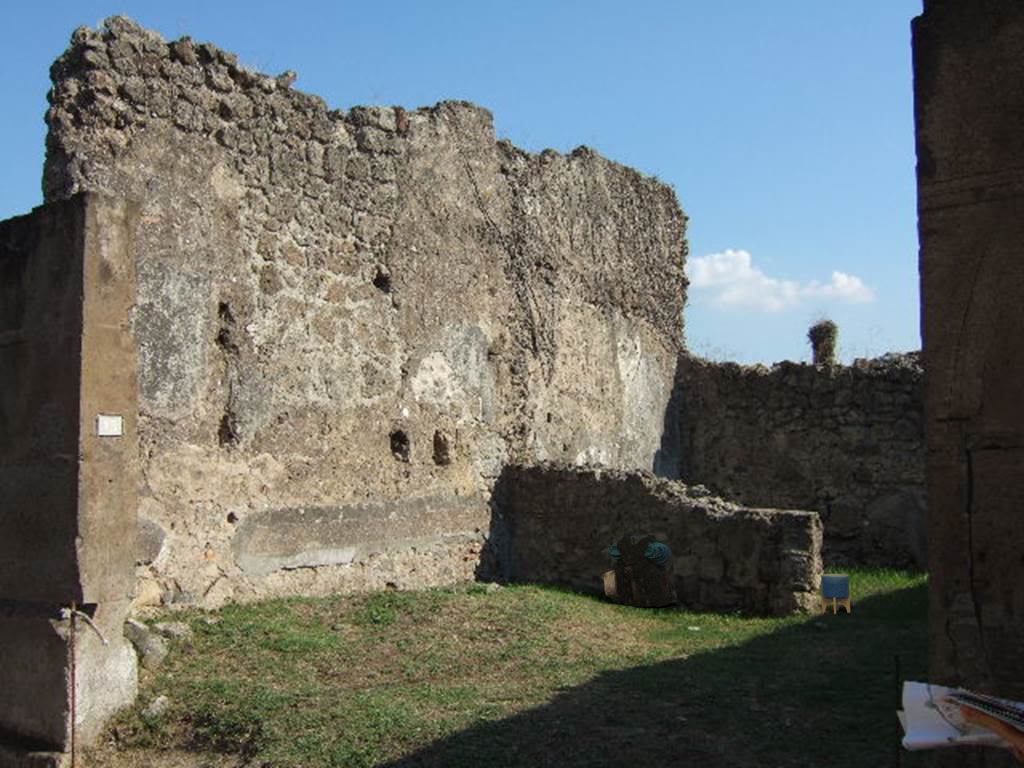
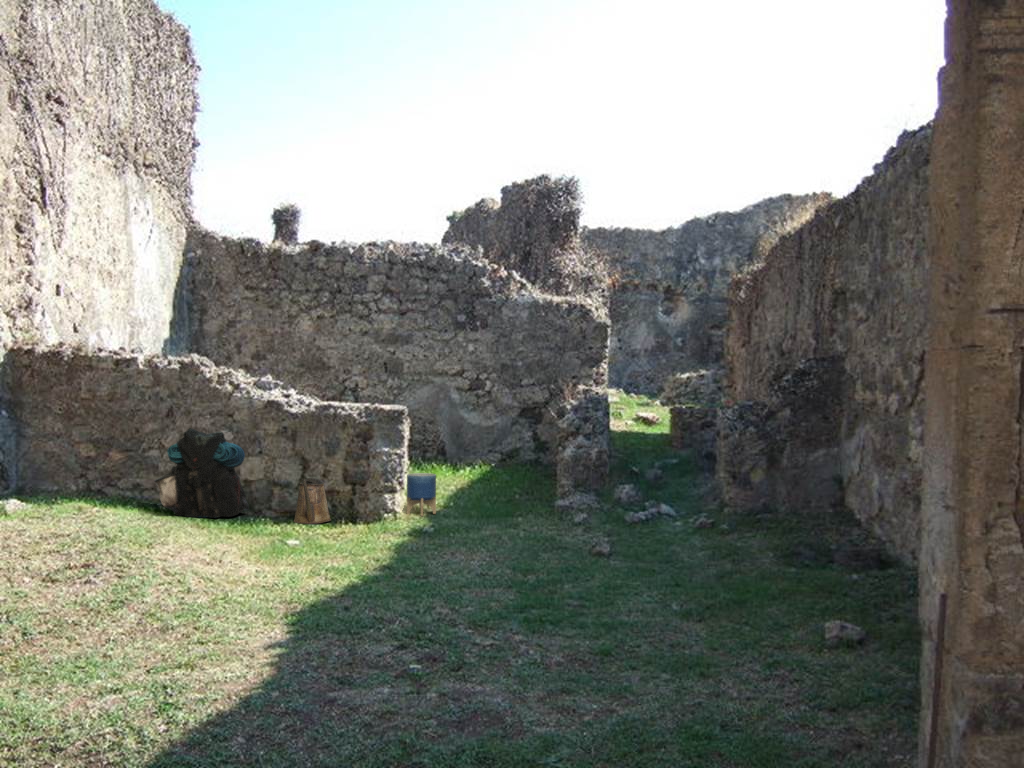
watering can: none [712,575,746,616] -> present [294,478,331,524]

